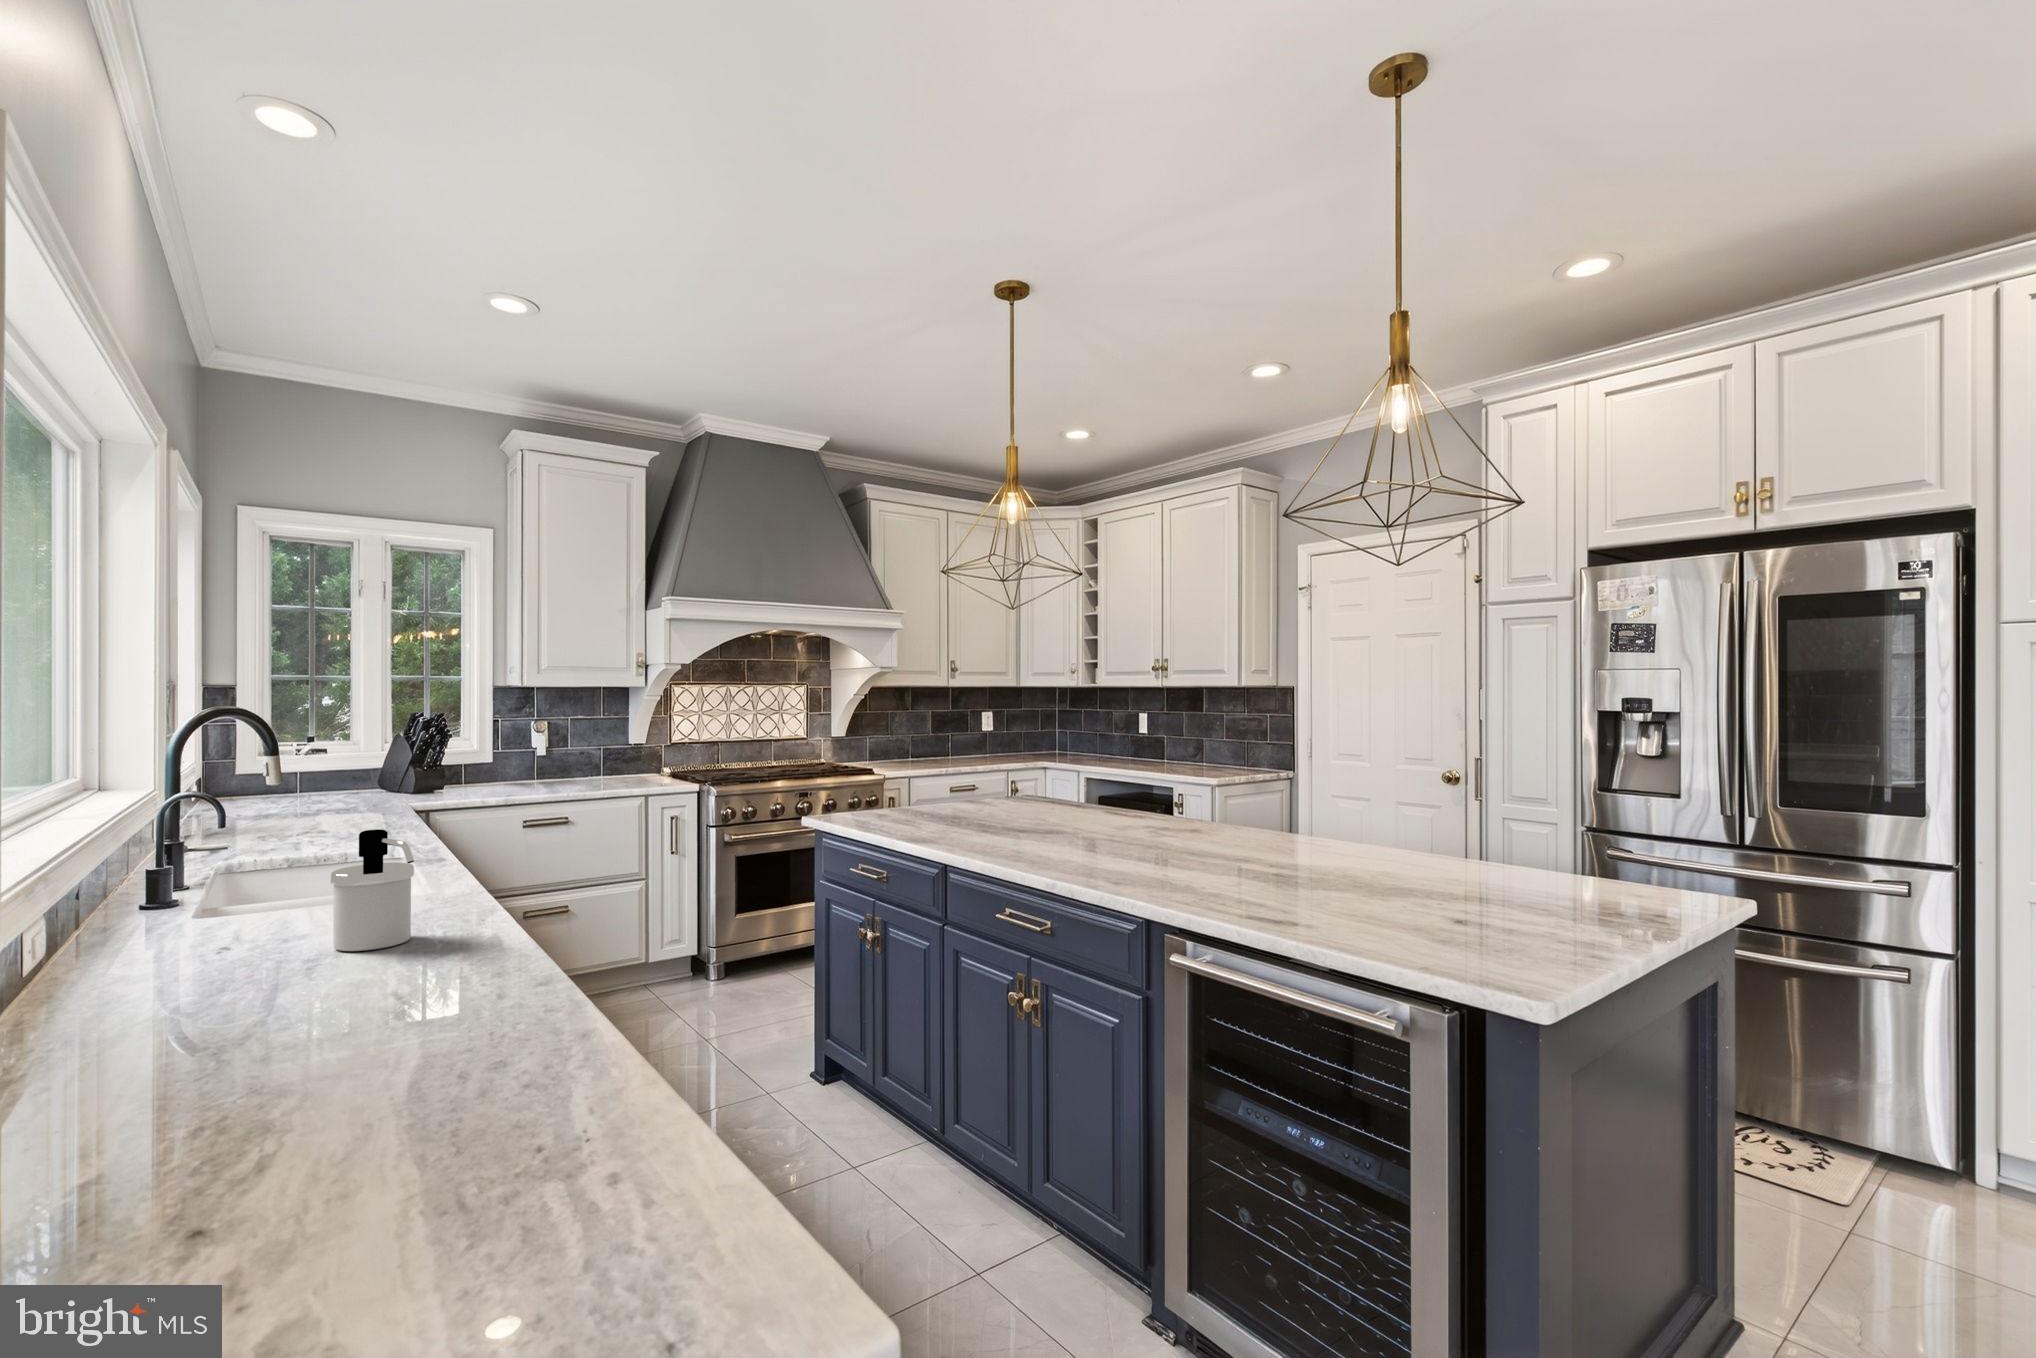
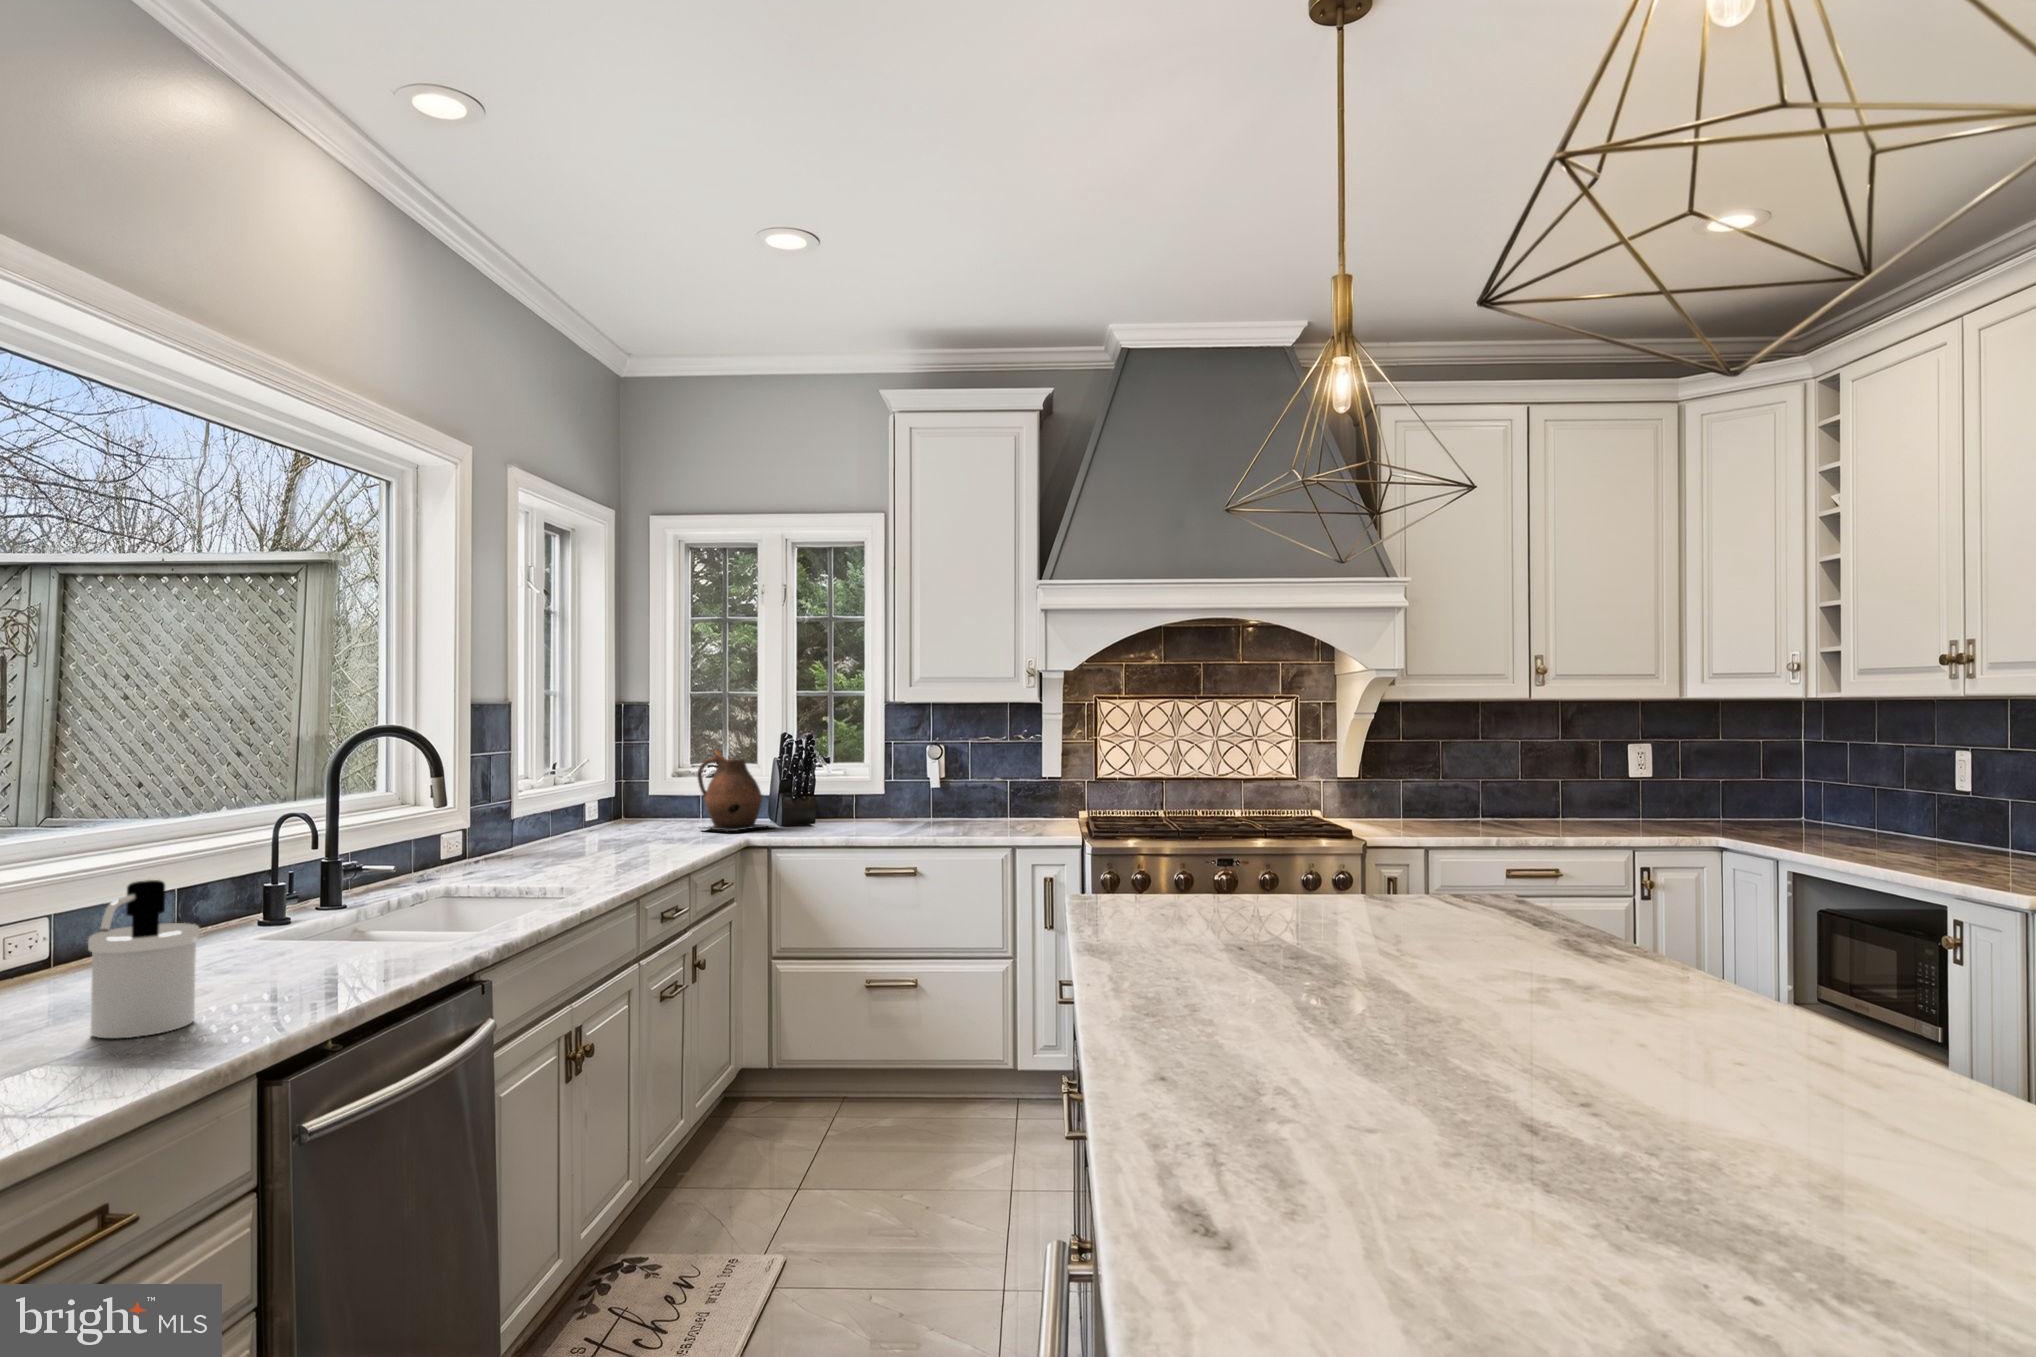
ceramic pitcher: none [304,729,388,803] -> present [697,750,772,831]

